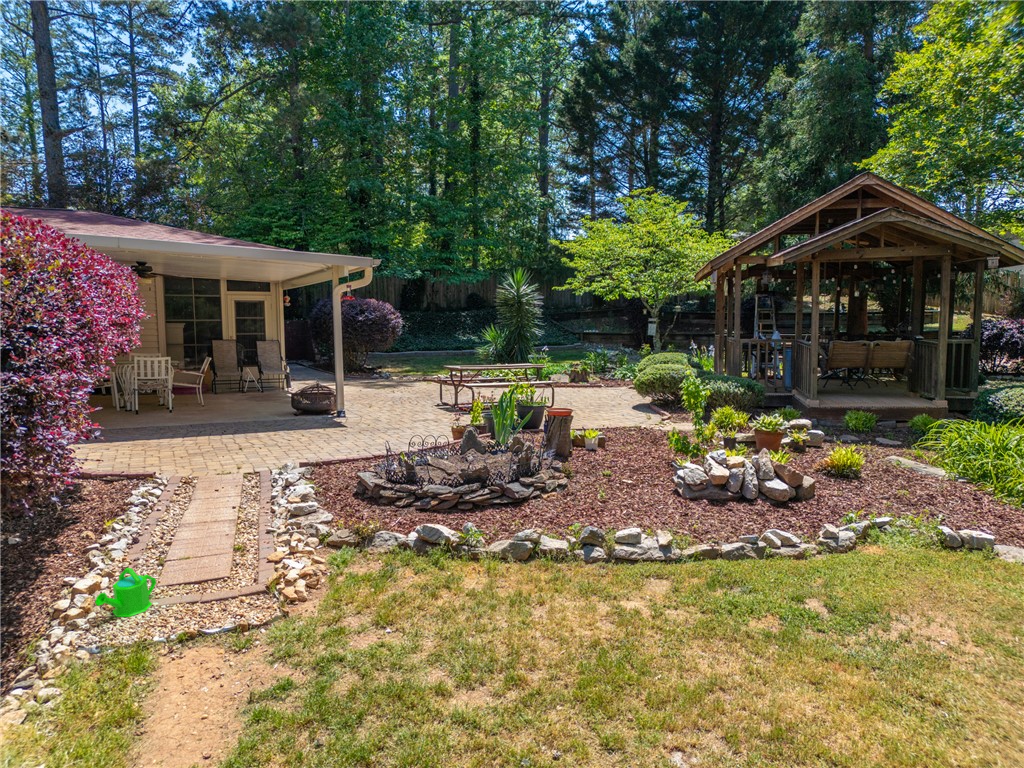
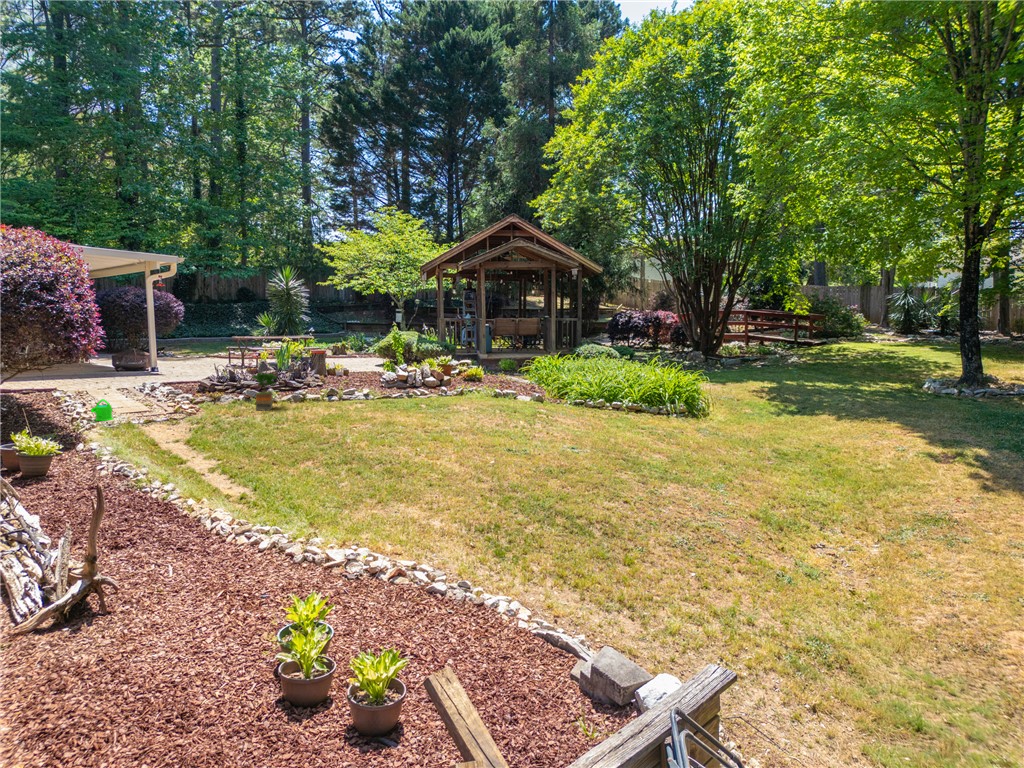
potted tree: none [422,511,476,599] -> present [252,373,277,411]

